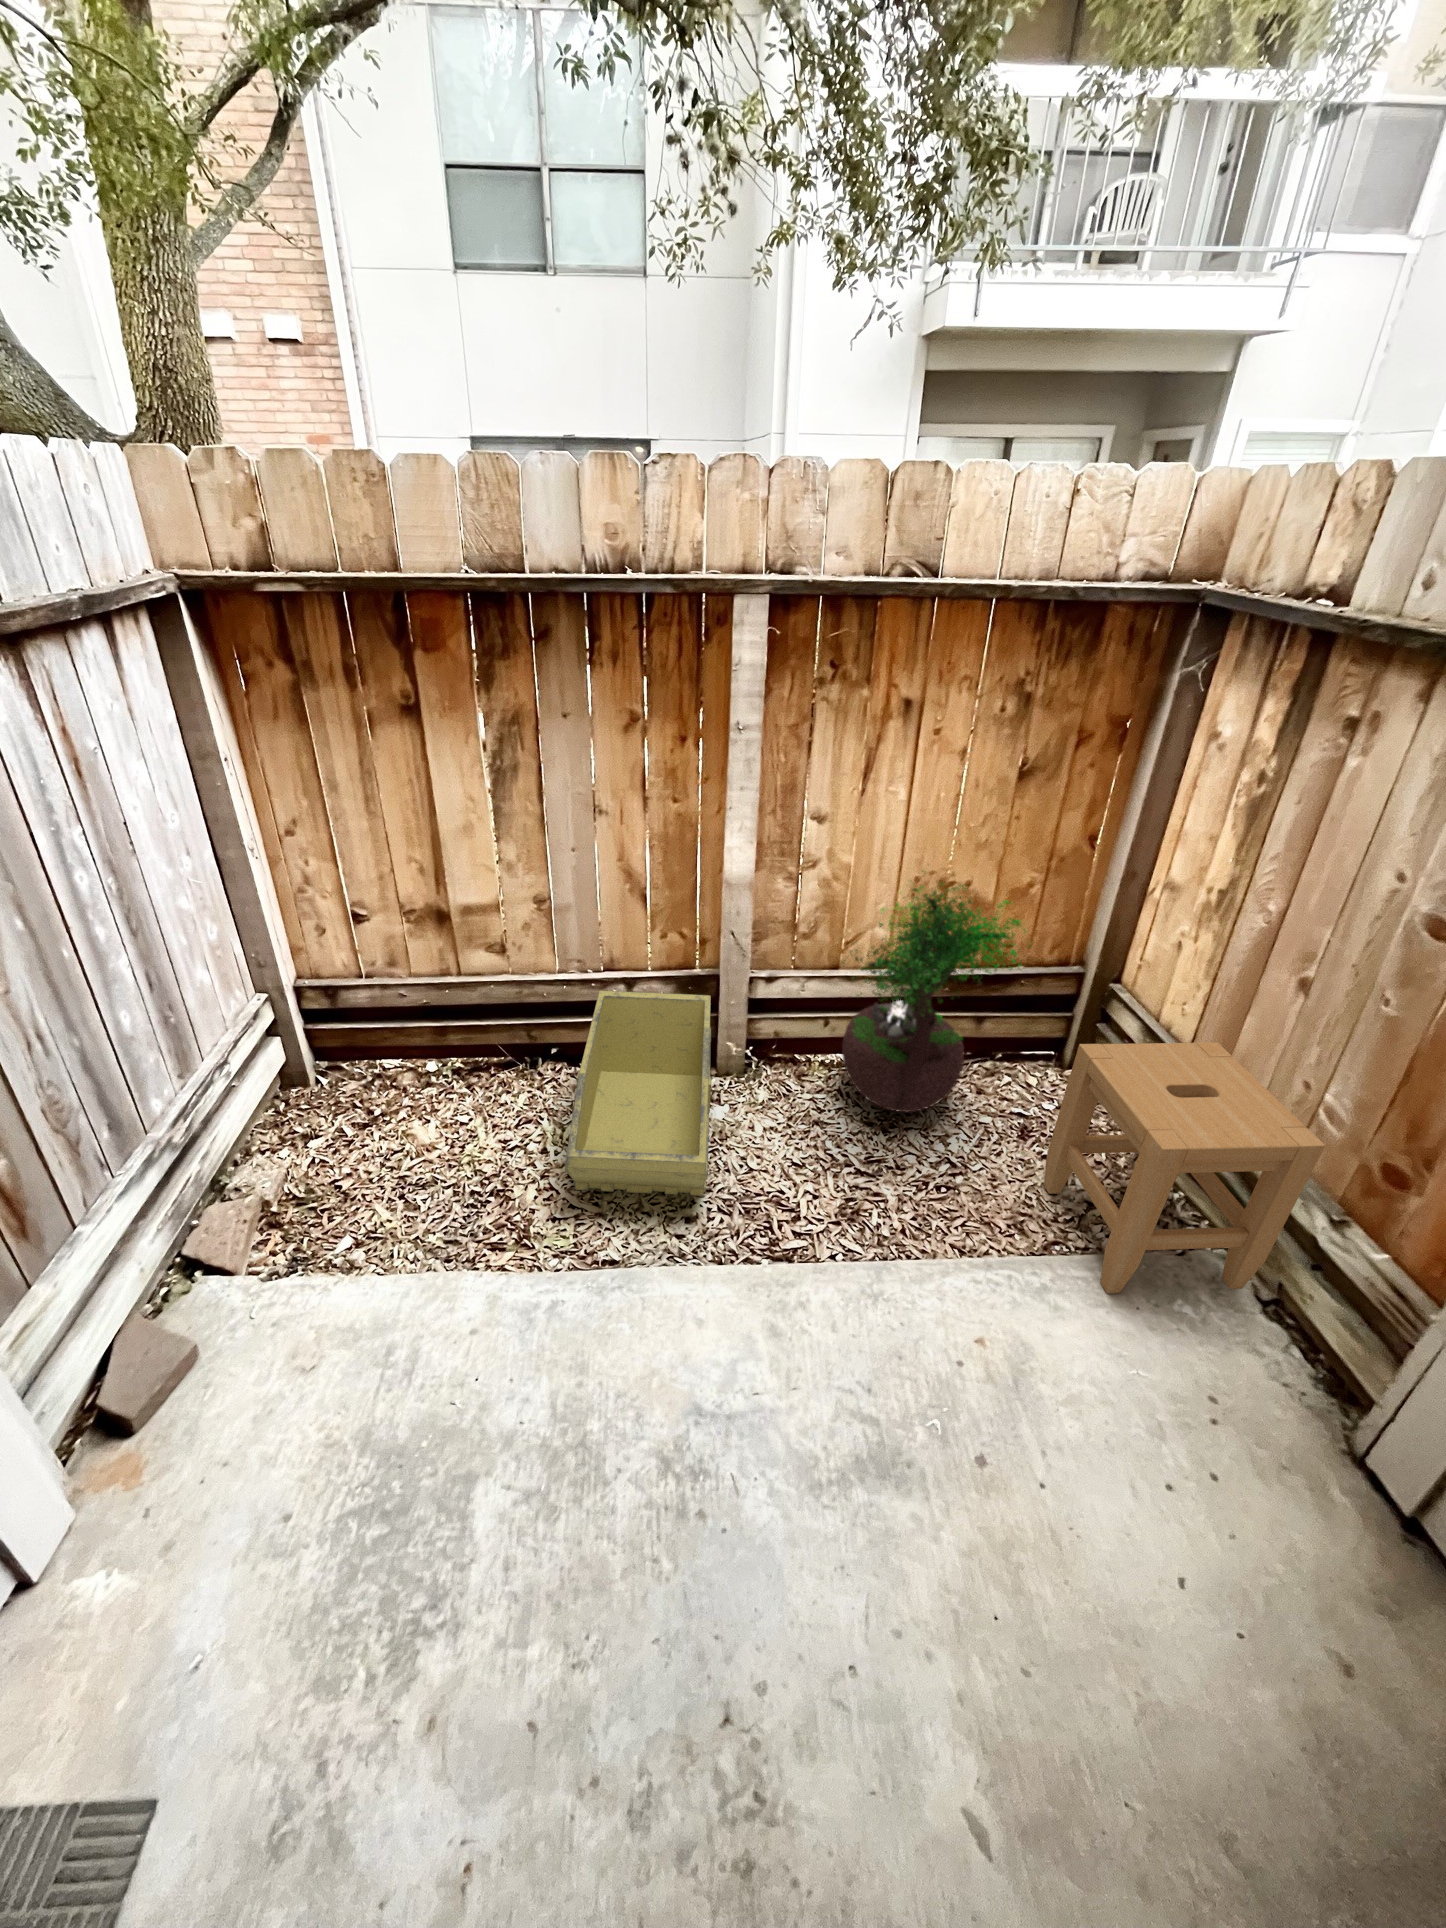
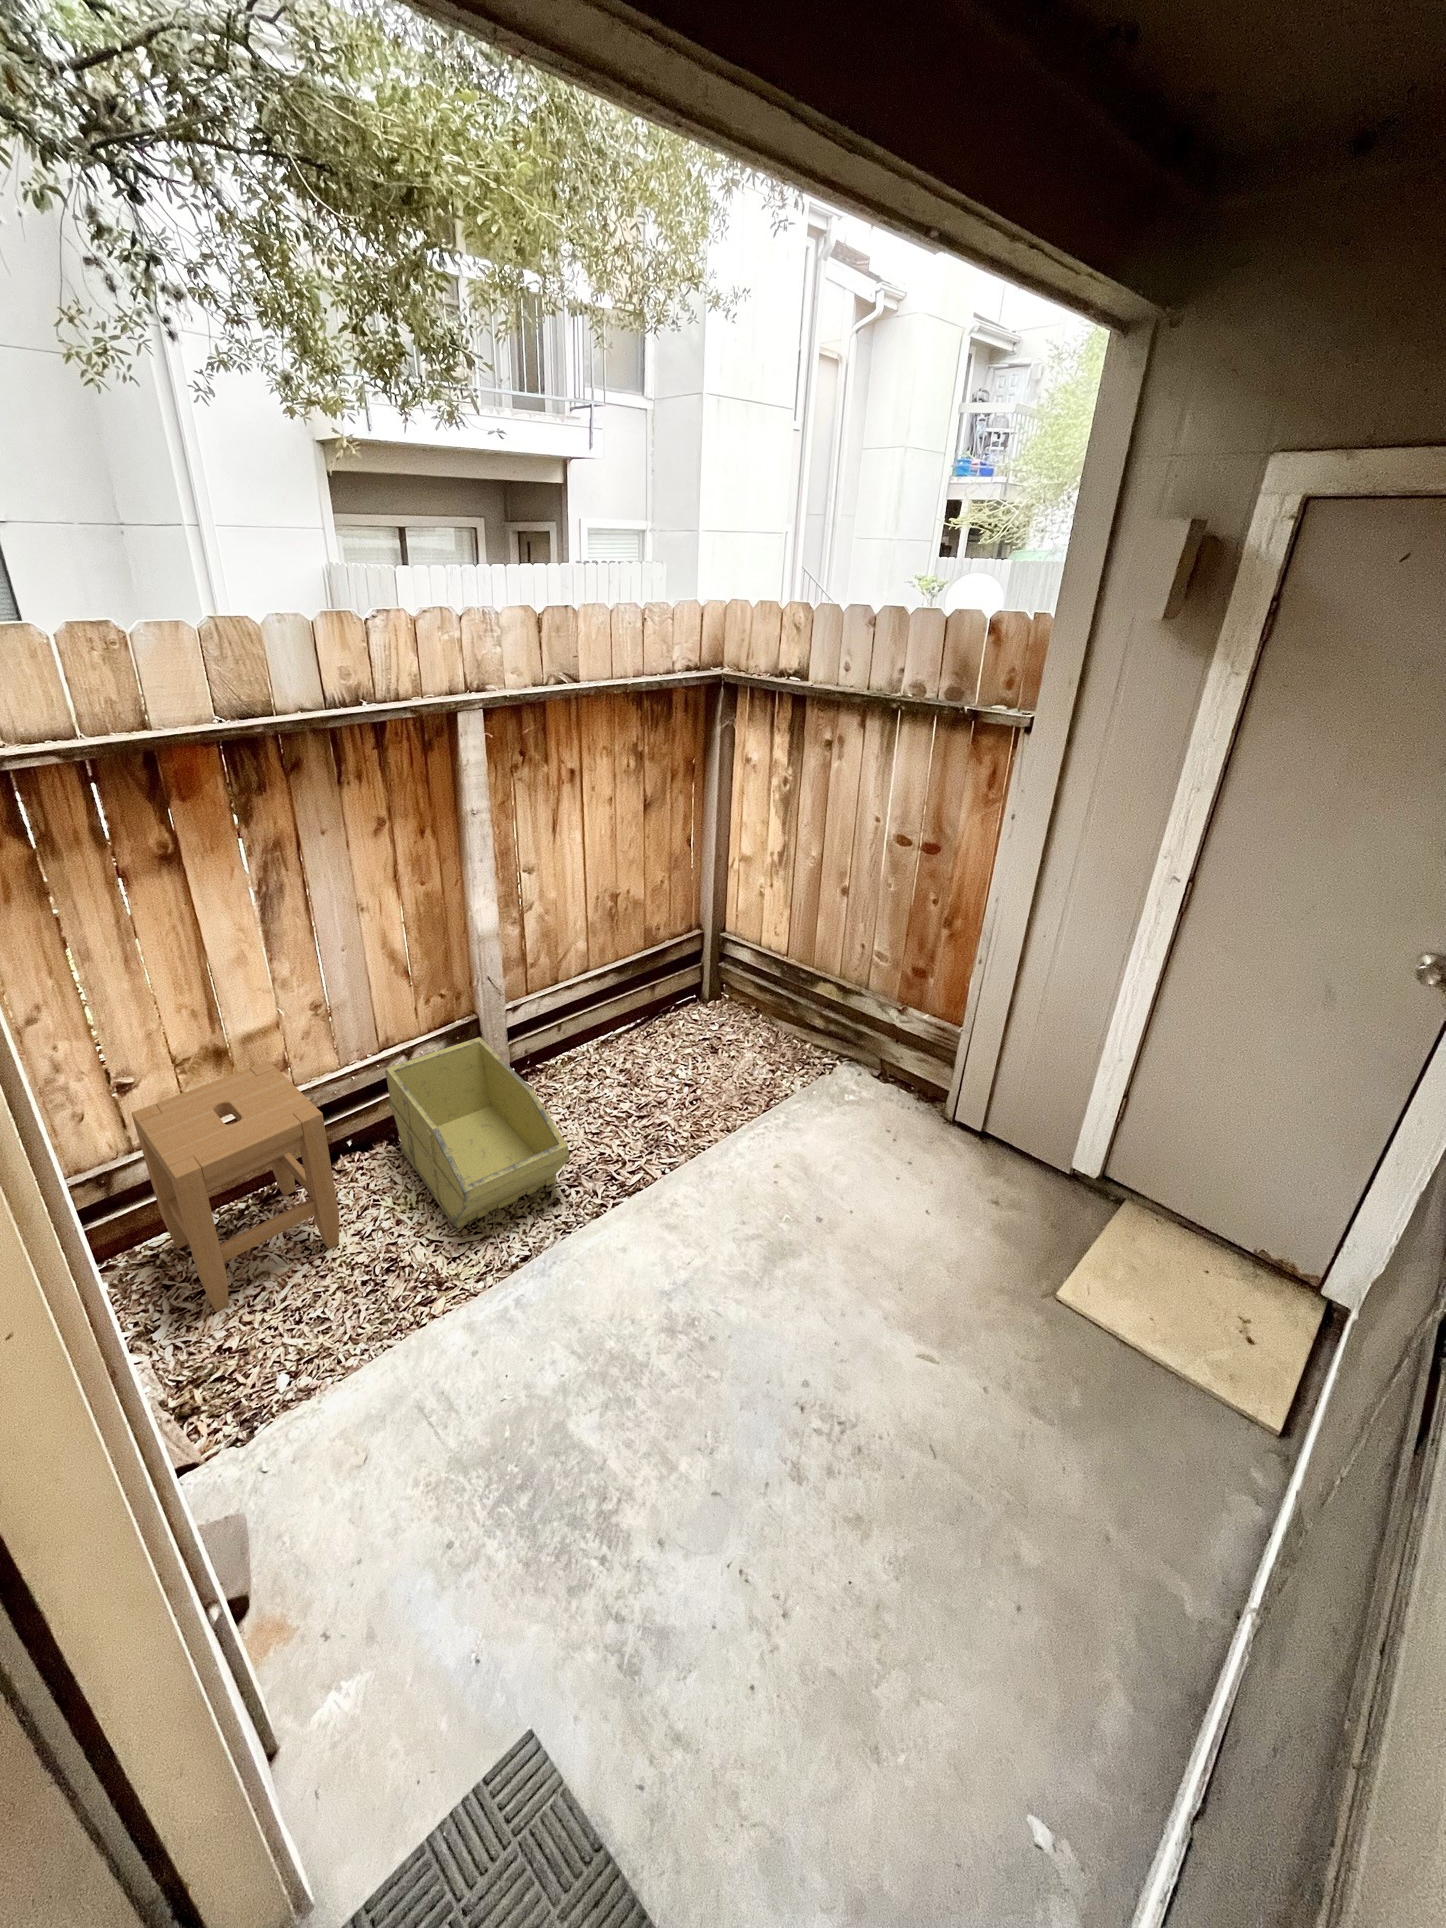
potted tree: present [841,871,1029,1112] -> none [583,884,707,1070]
stool: present [1044,1042,1325,1294] -> present [131,1061,339,1312]

